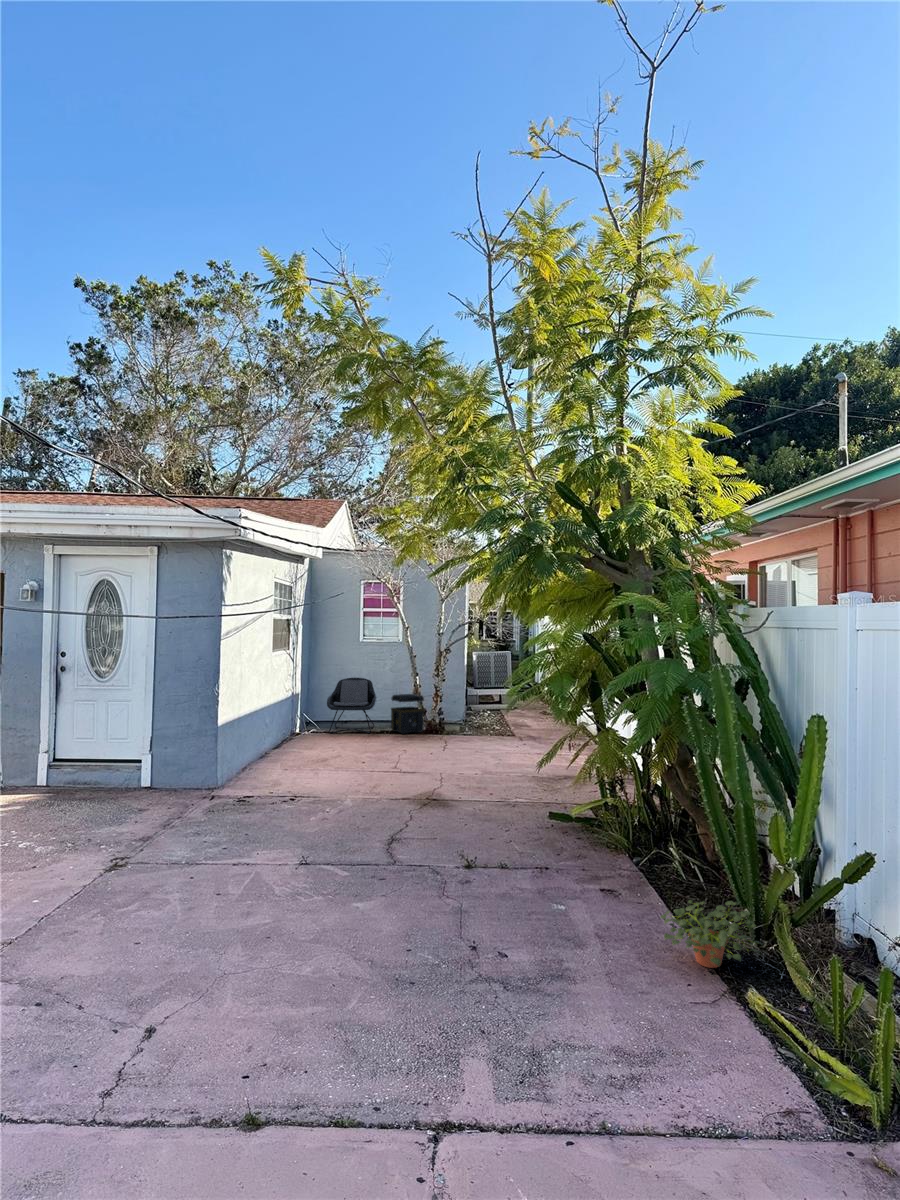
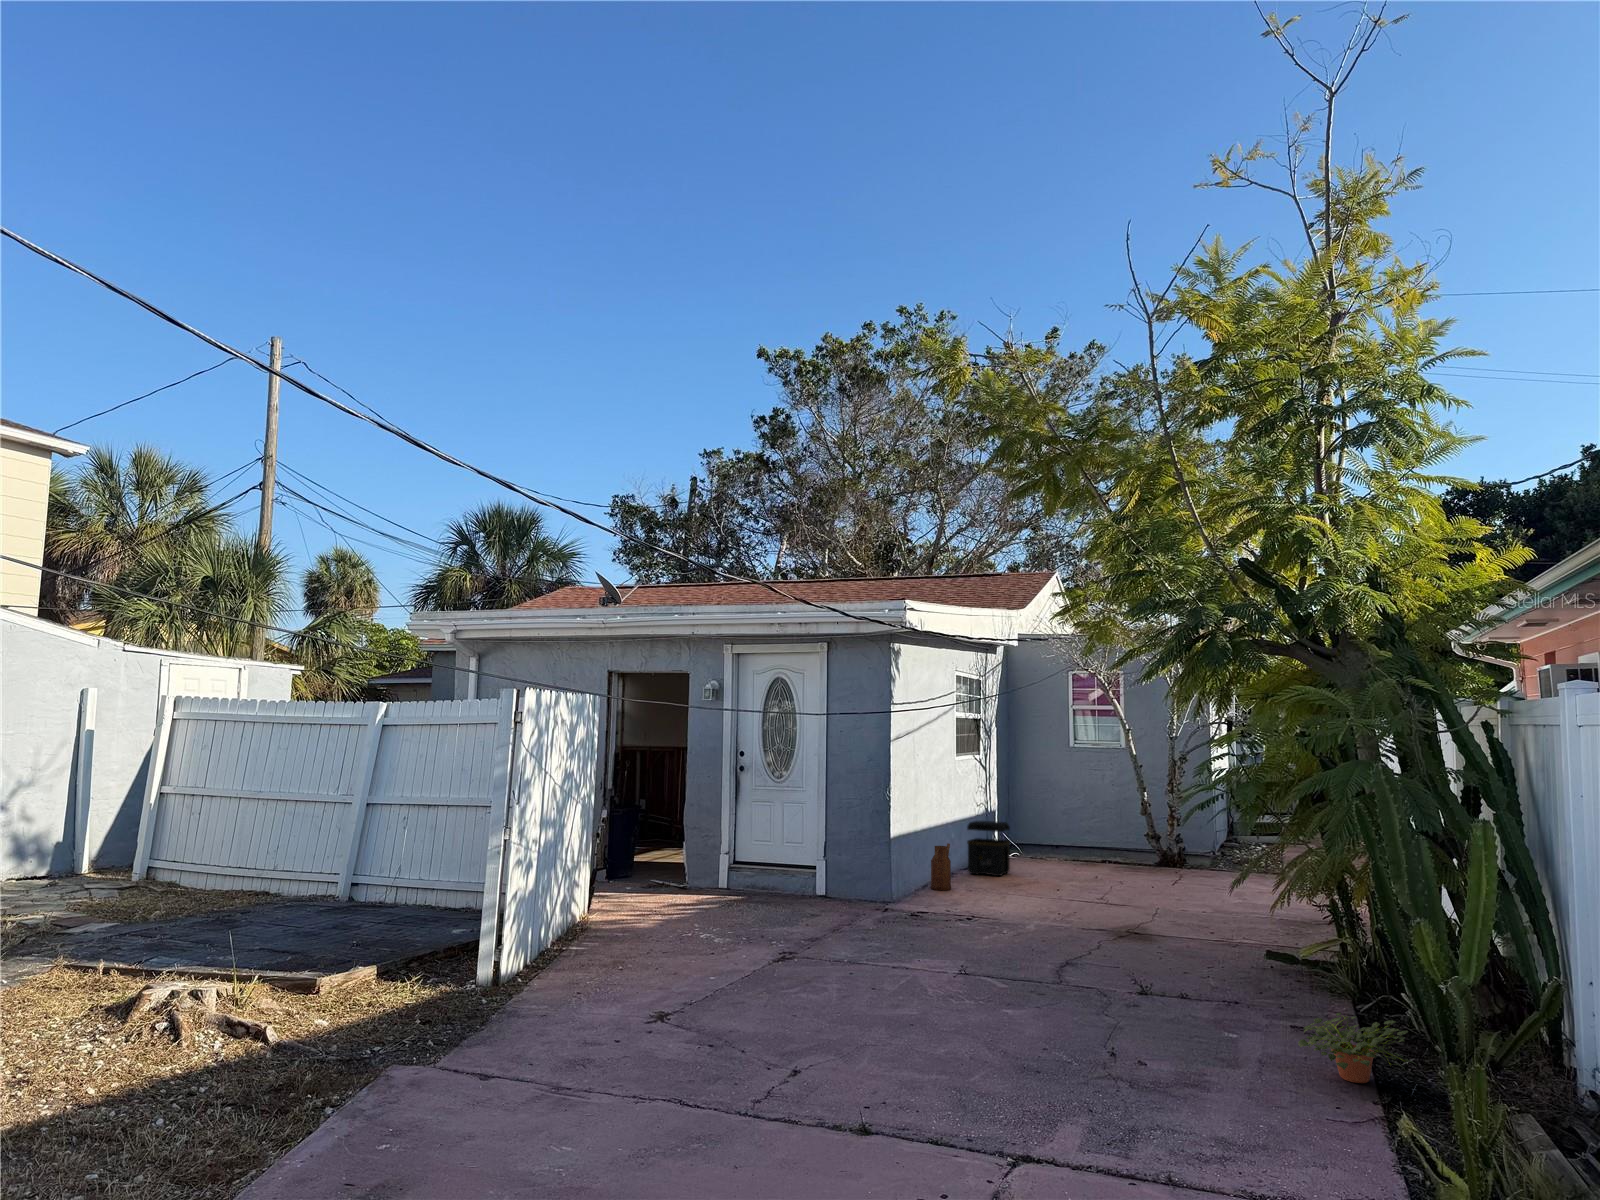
lounge chair: present [327,678,376,734] -> none [1029,795,1093,866]
toolbox: present [391,694,424,734] -> present [967,821,1010,876]
watering can: none [251,730,269,773] -> present [931,843,951,890]

